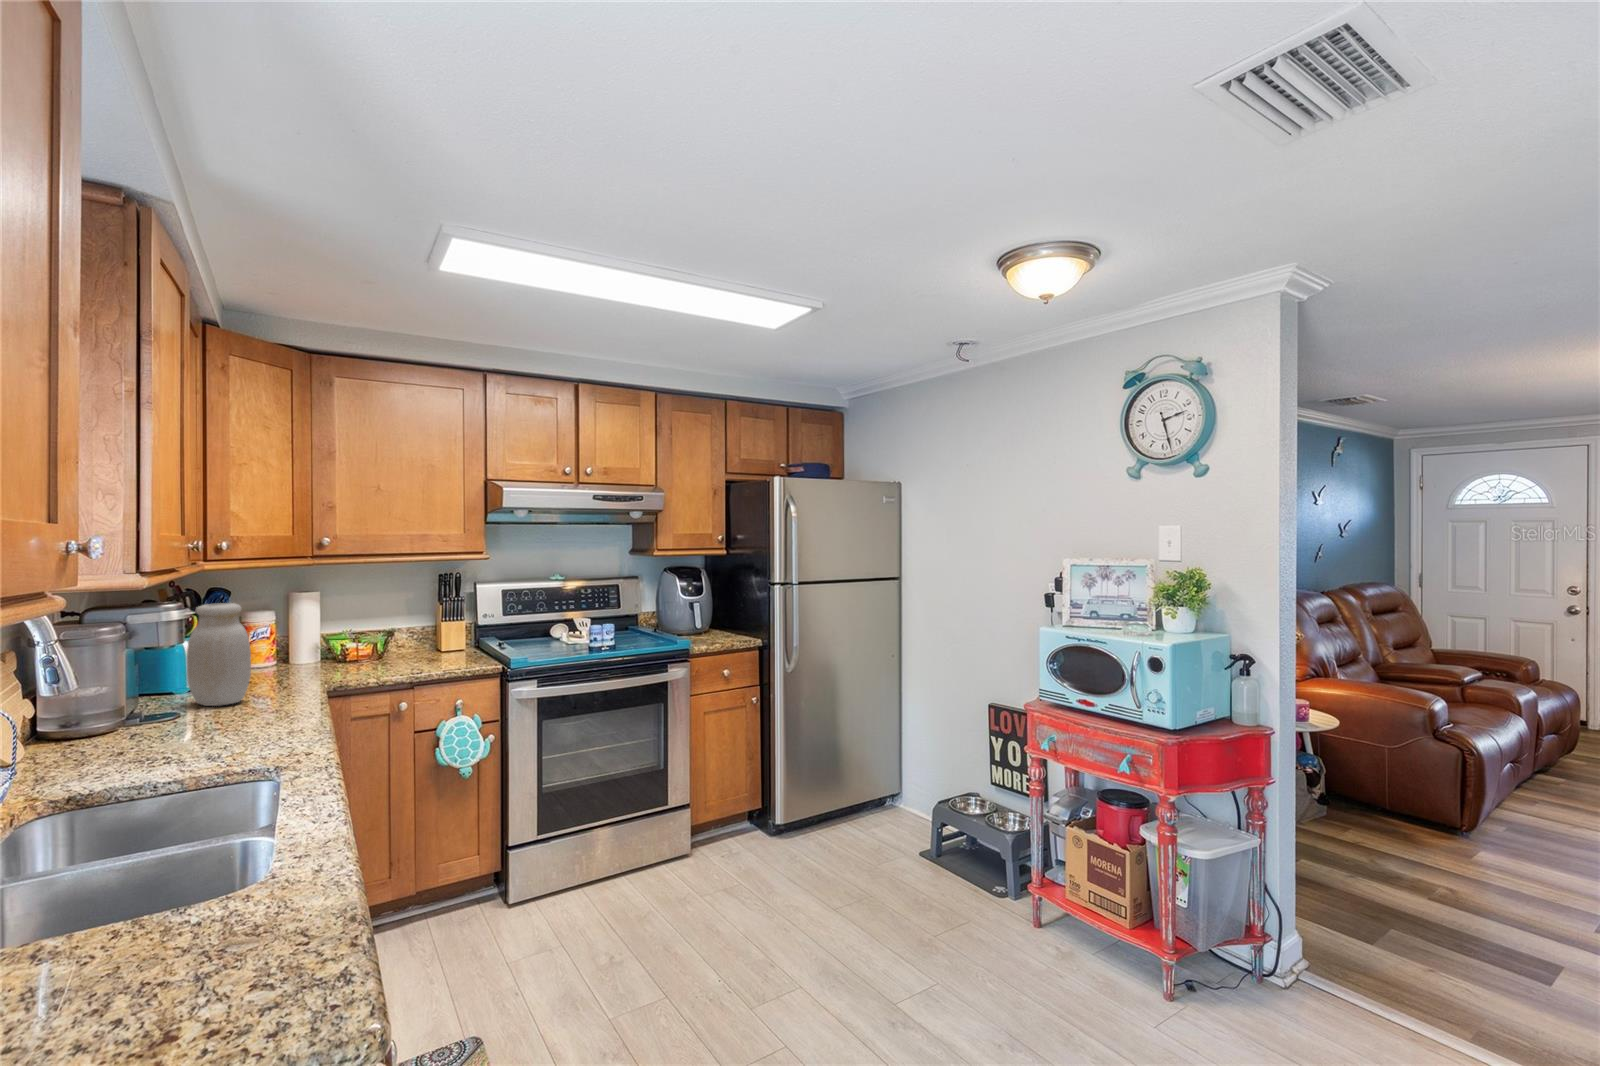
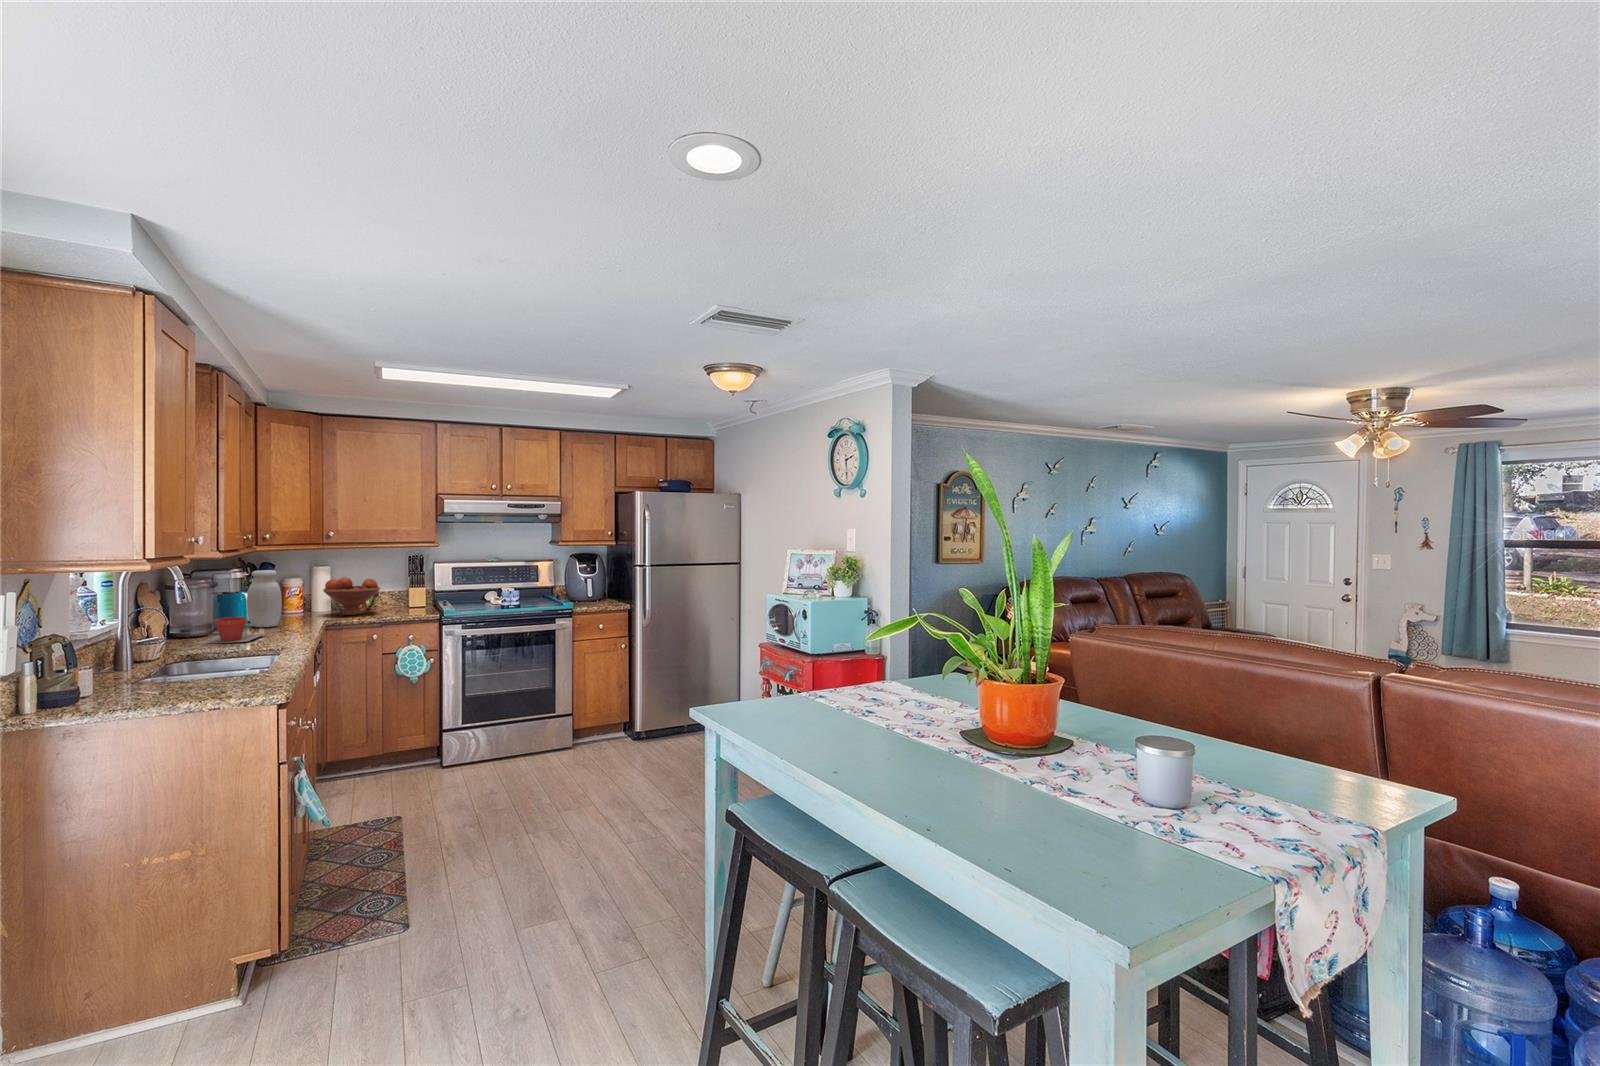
fruit bowl: none [314,609,406,671] -> present [323,577,380,615]
plant pot: none [76,699,230,763] -> present [196,617,265,644]

